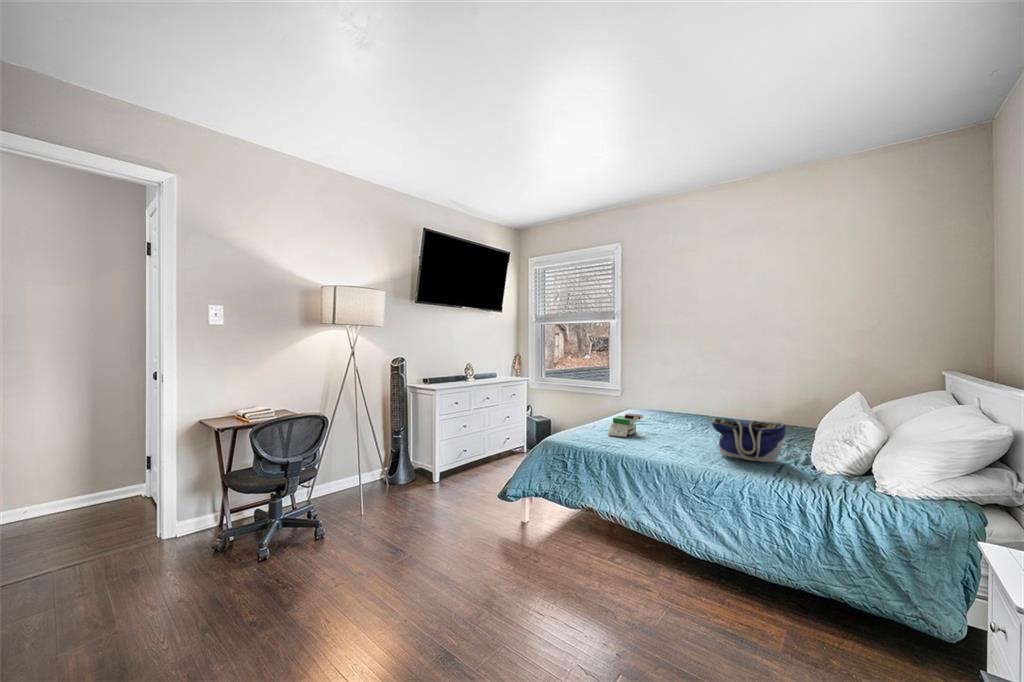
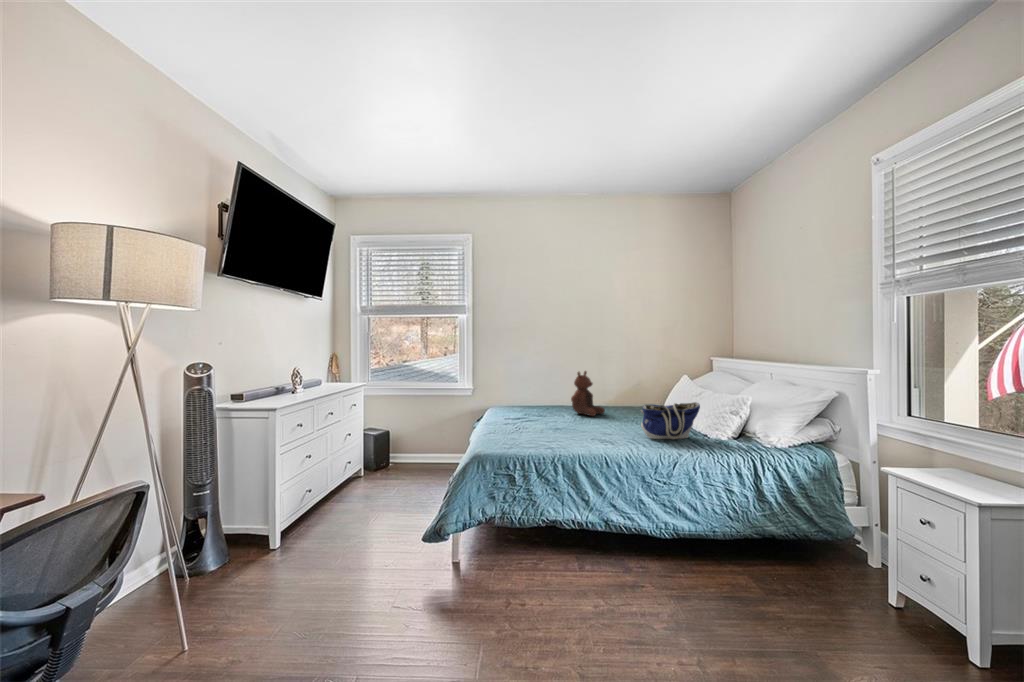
stuffed bear: none [686,380,727,427] -> present [571,371,605,416]
book: present [608,413,643,437] -> none [529,411,558,438]

